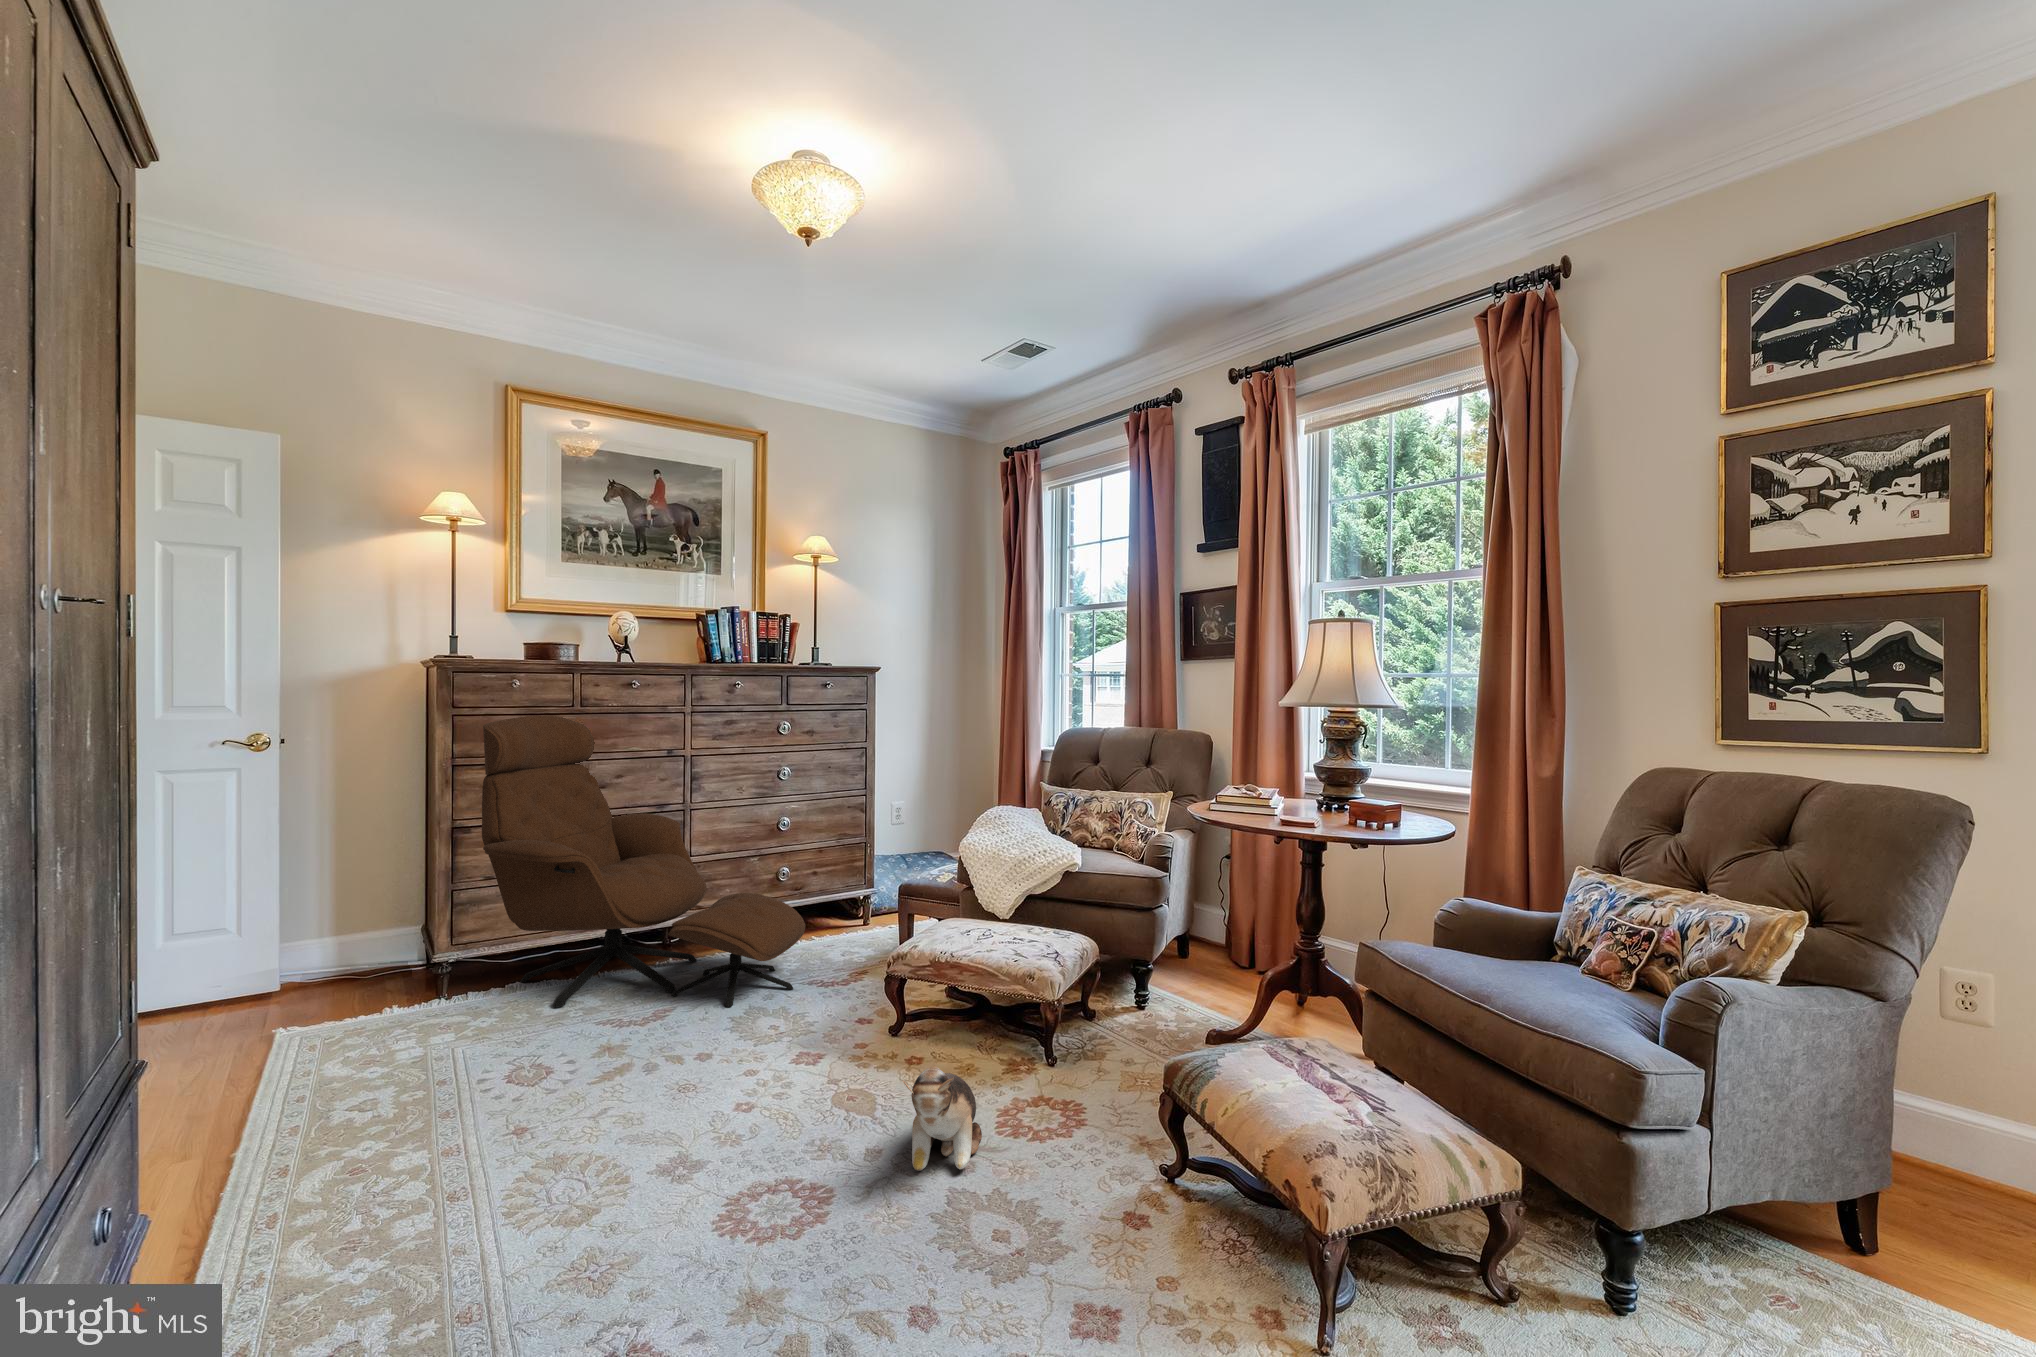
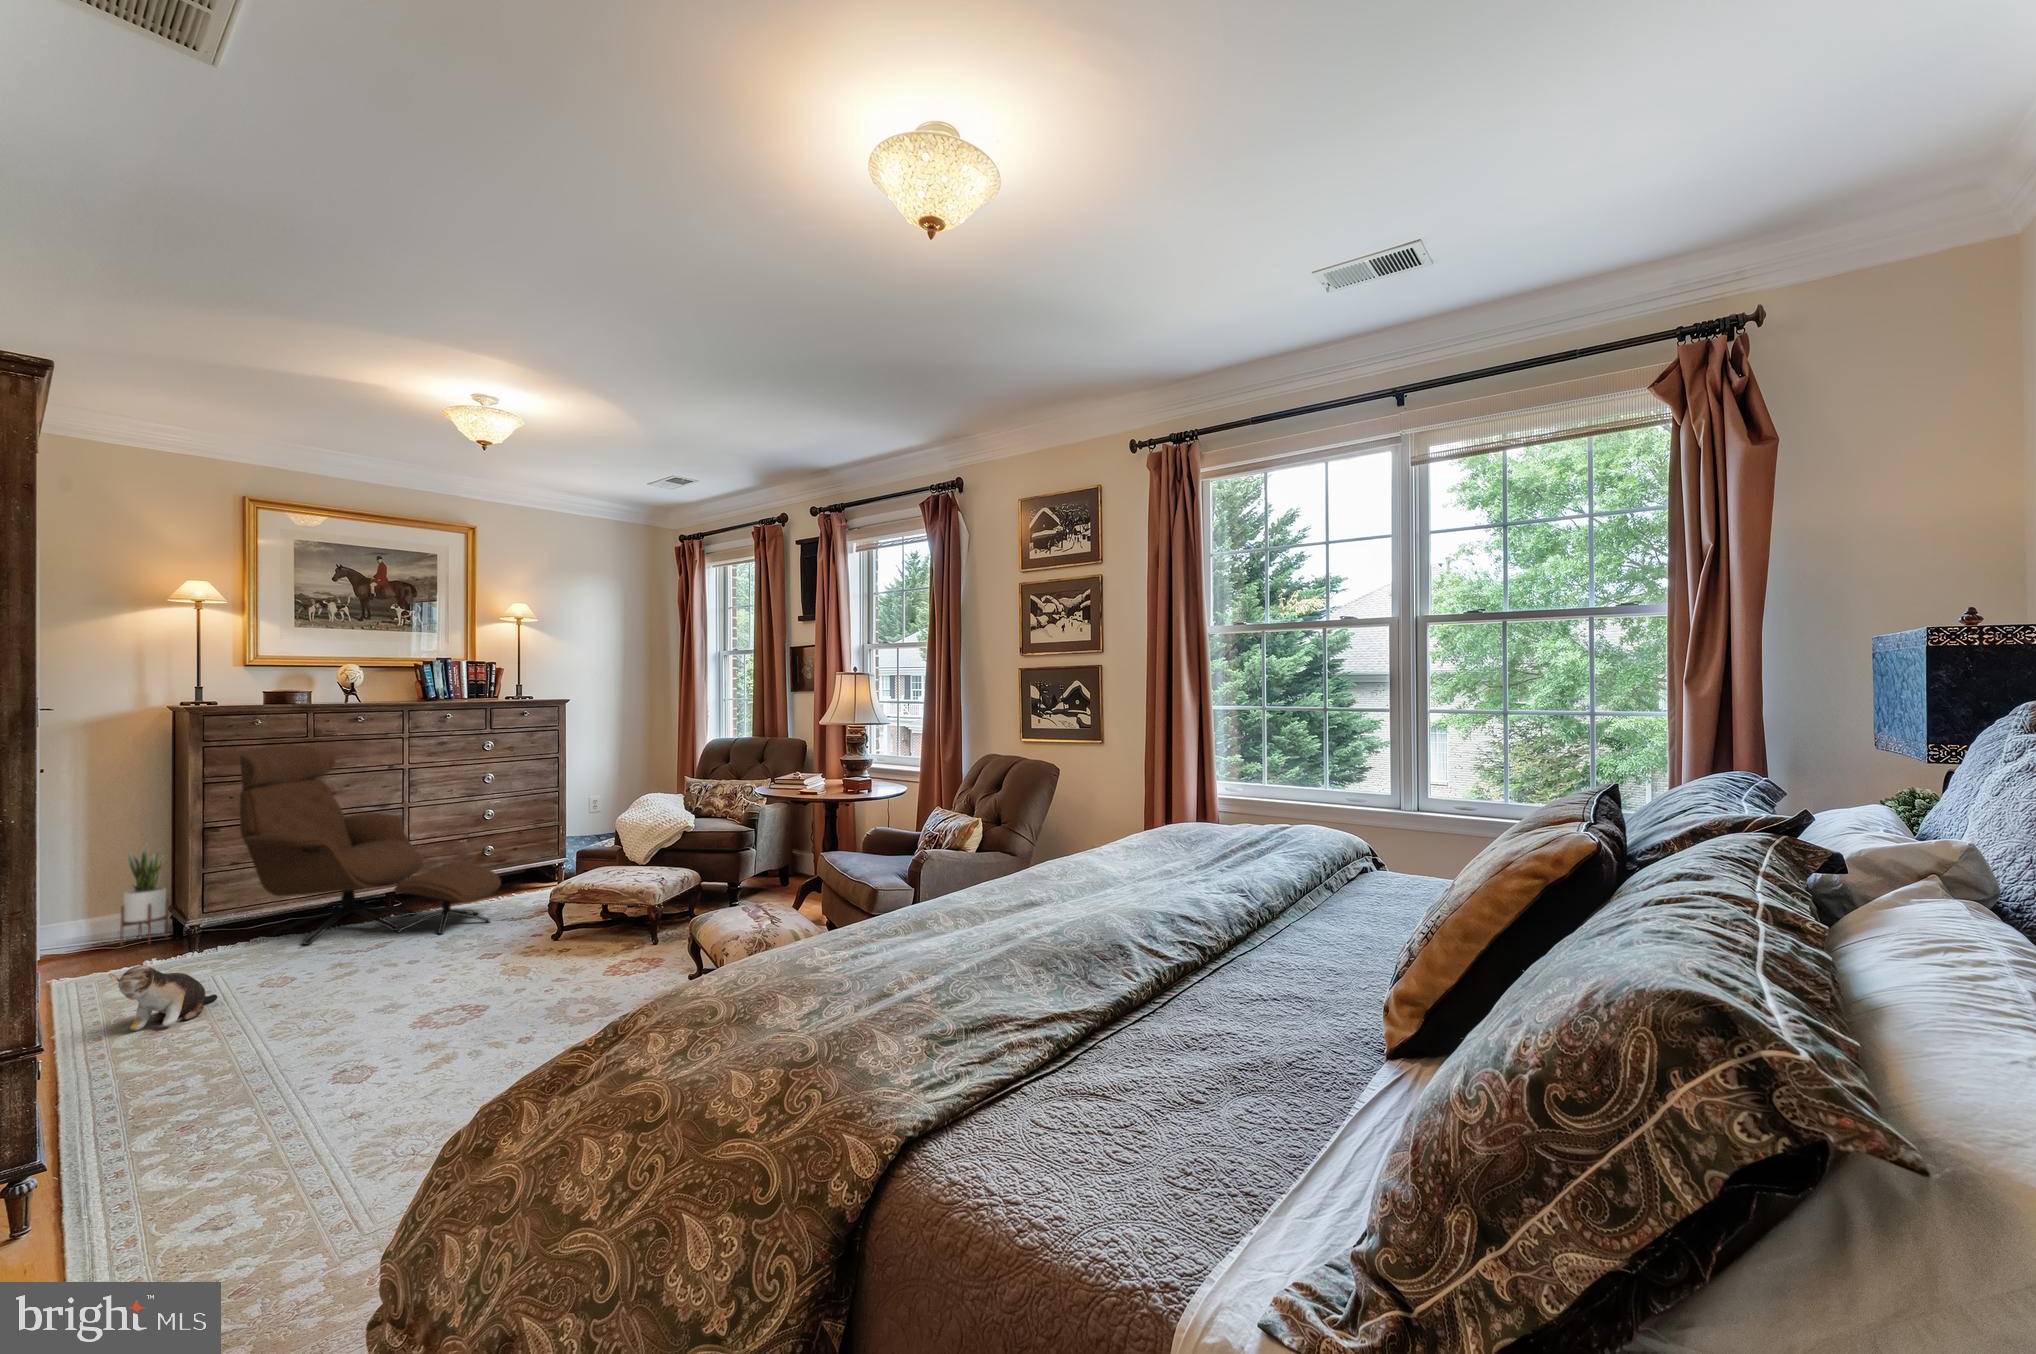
potted plant: none [351,839,408,981] -> present [120,845,169,946]
plush toy: present [903,1066,982,1171] -> present [109,965,217,1031]

